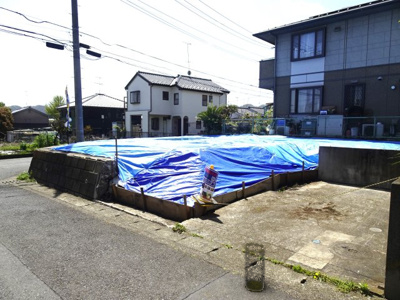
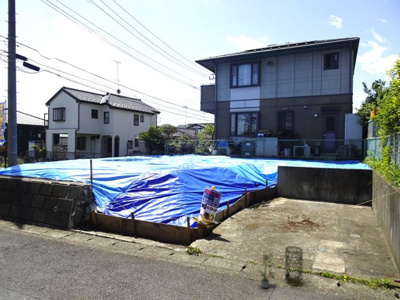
potted plant: none [207,247,231,289] -> present [258,254,275,288]

